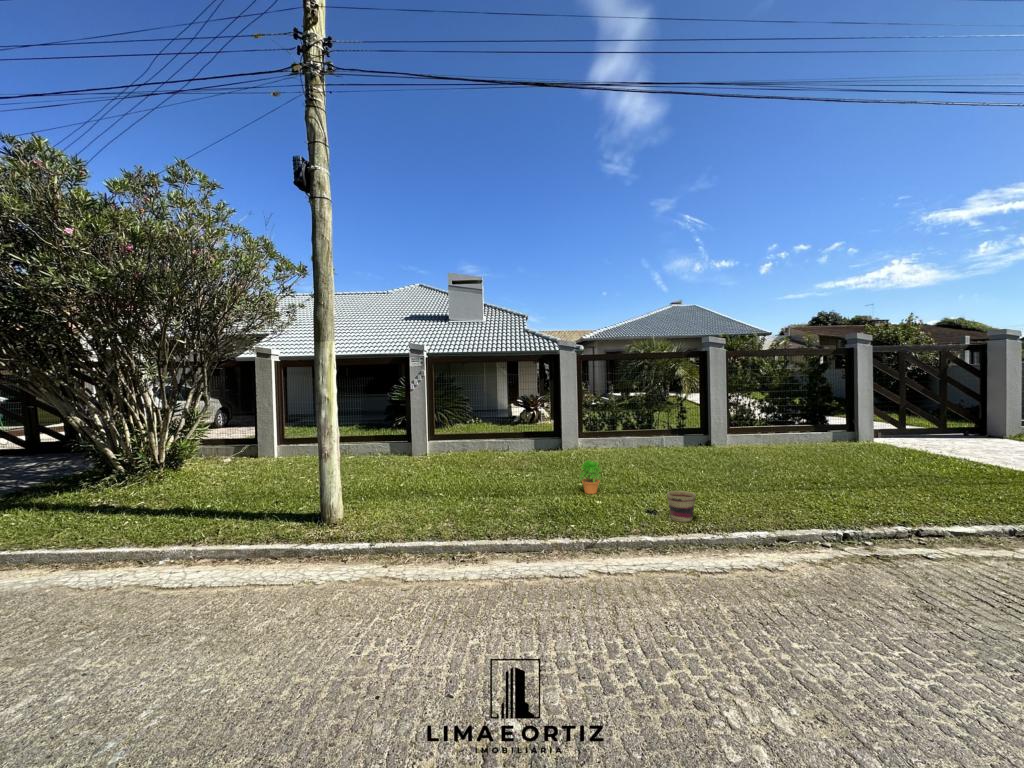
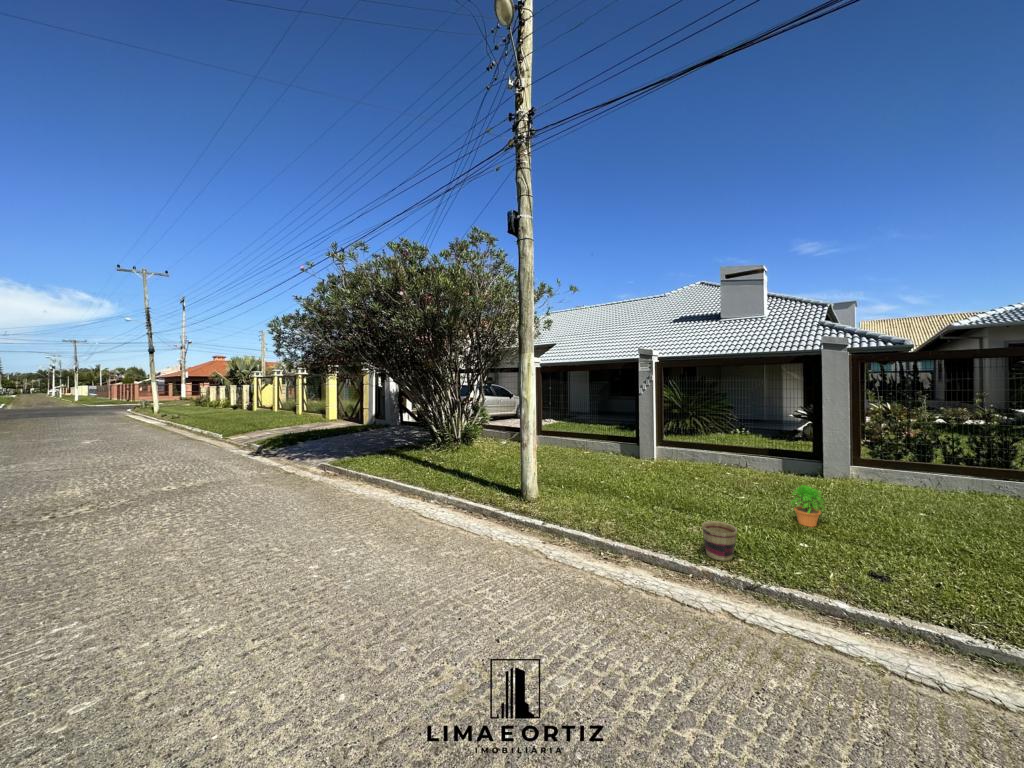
basket: present [667,491,696,522] -> present [702,521,737,561]

